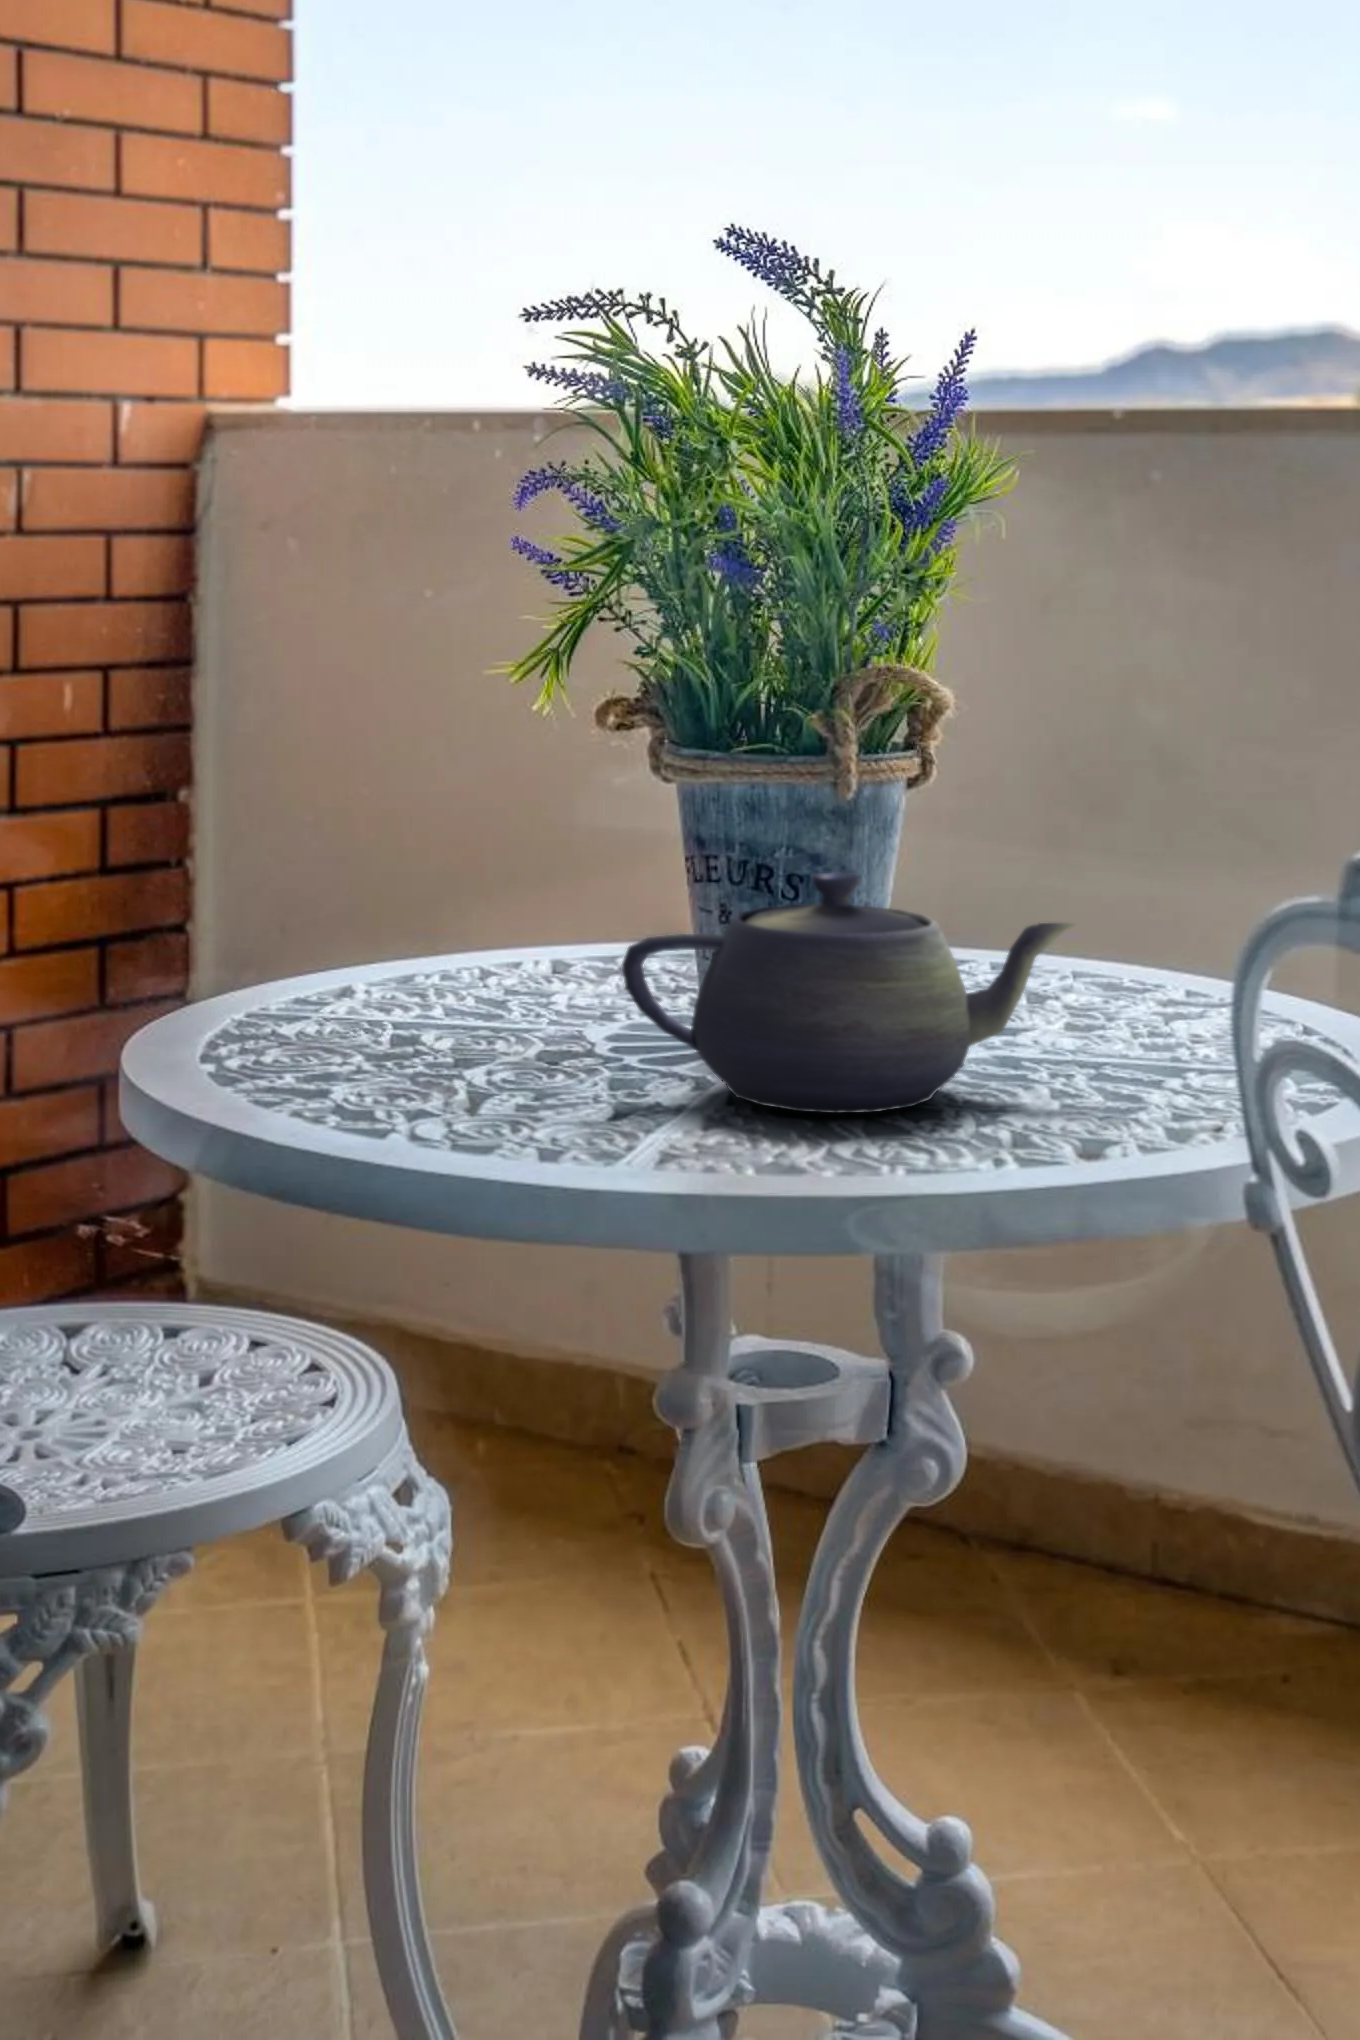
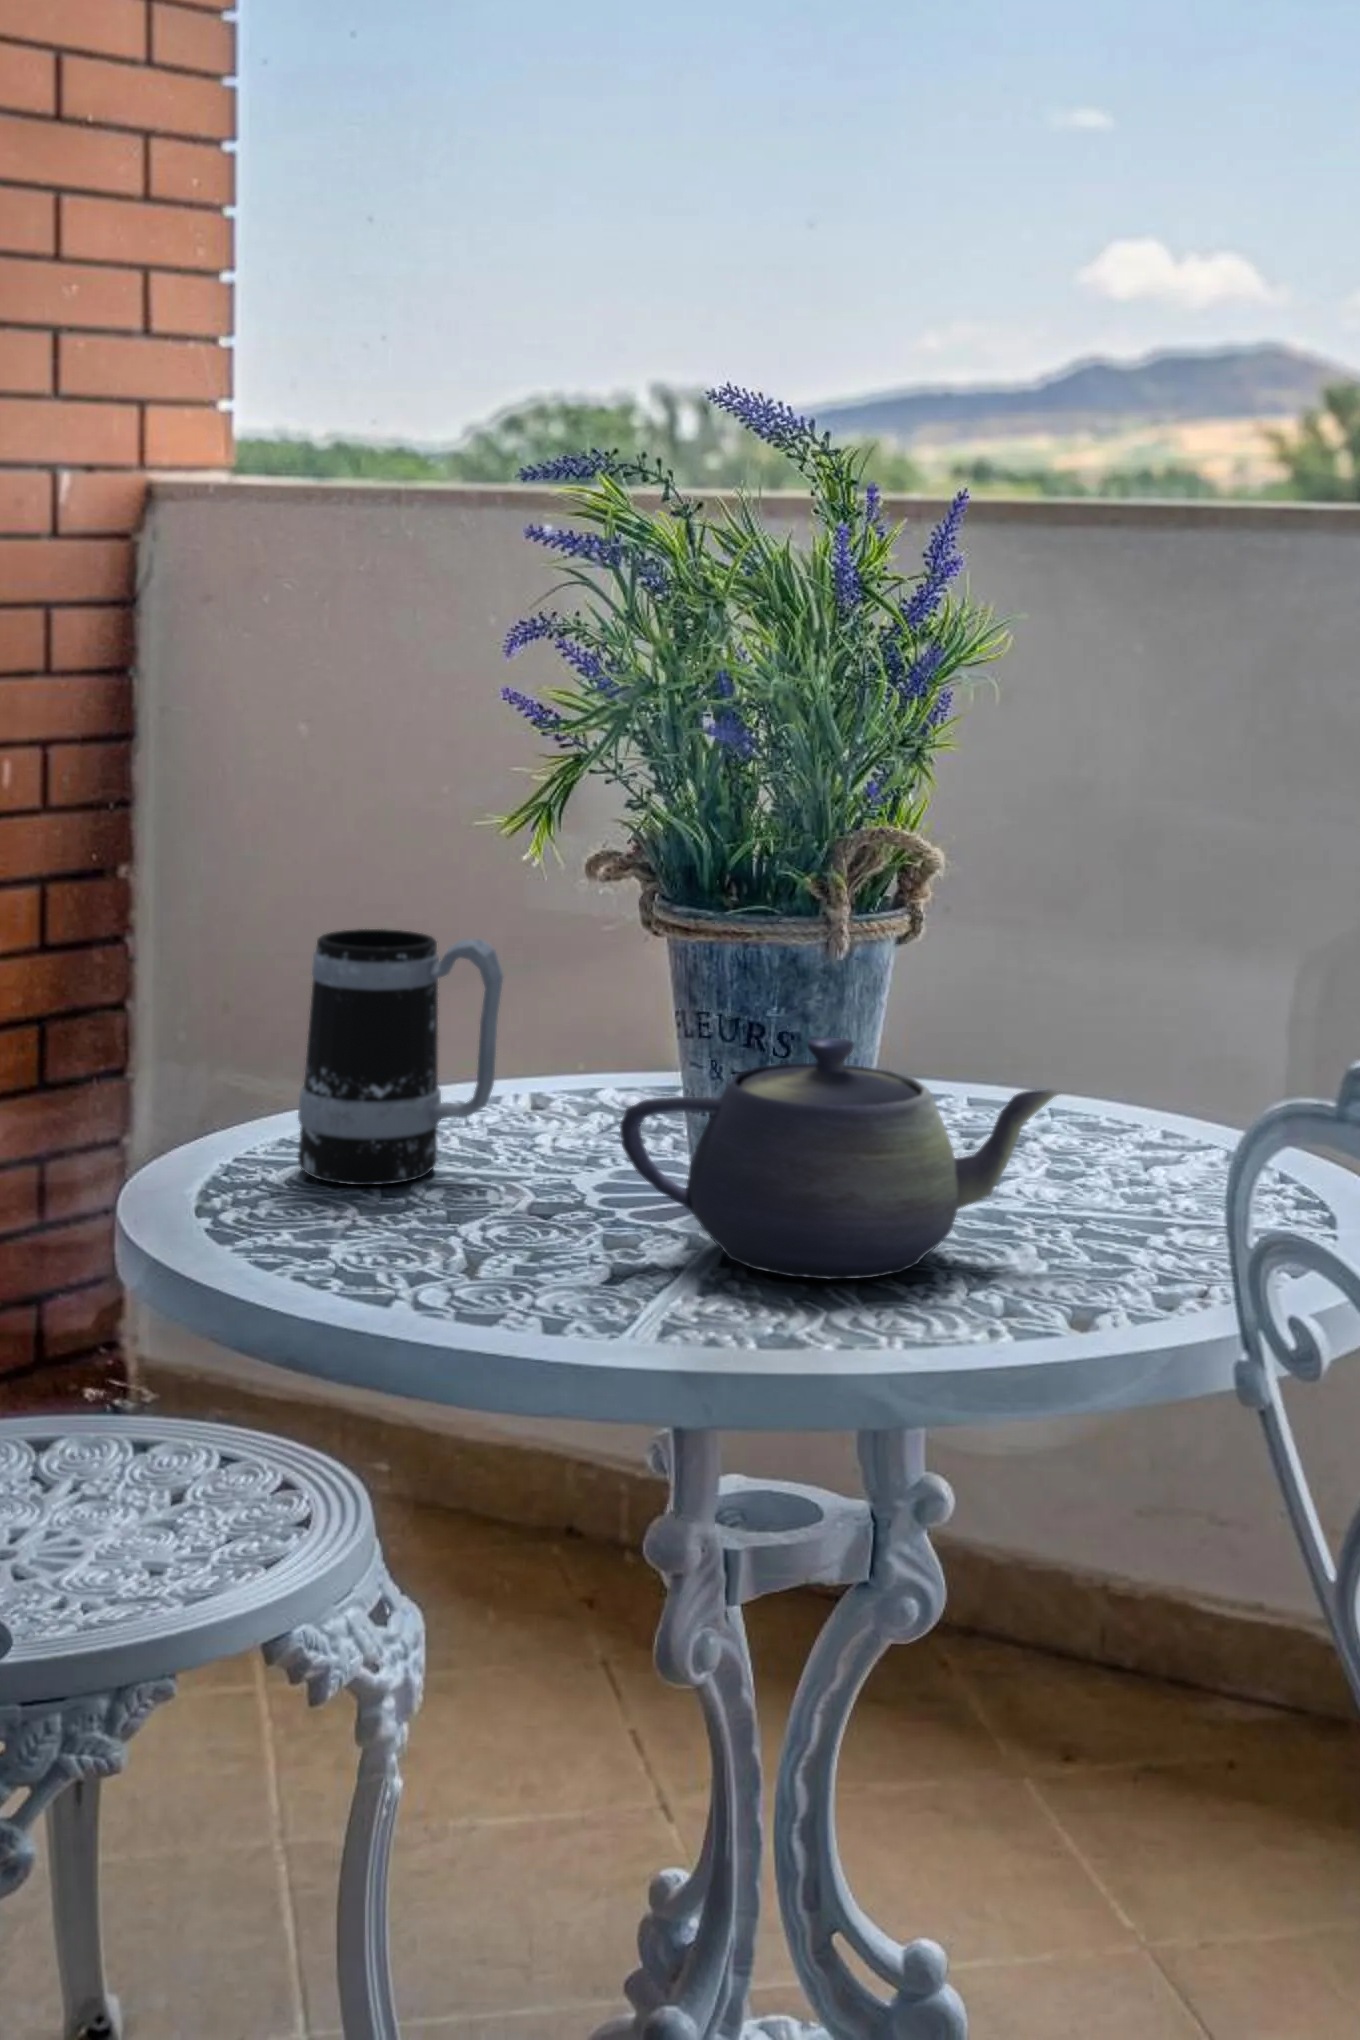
mug: none [308,794,511,1045] -> present [298,929,503,1185]

